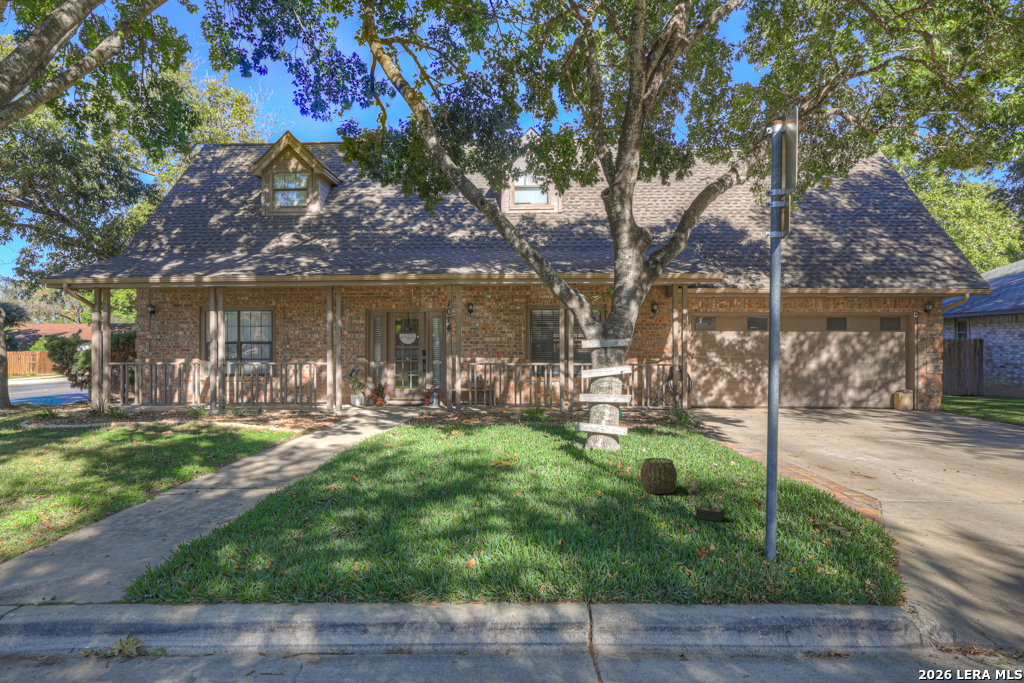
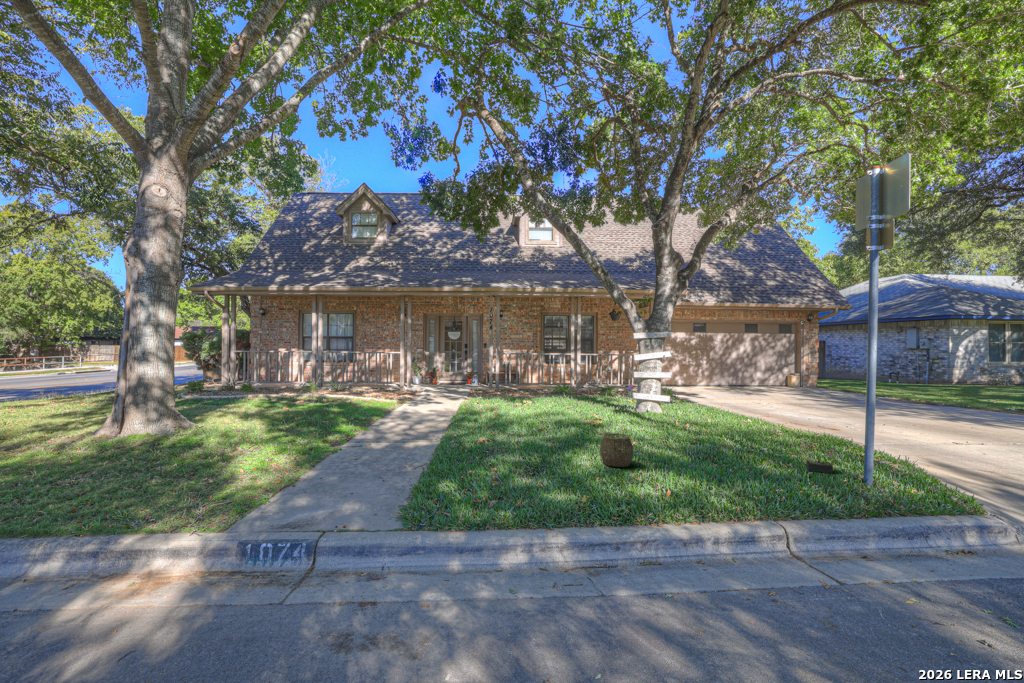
woven basket: present [640,458,677,494] -> present [600,433,633,467]

